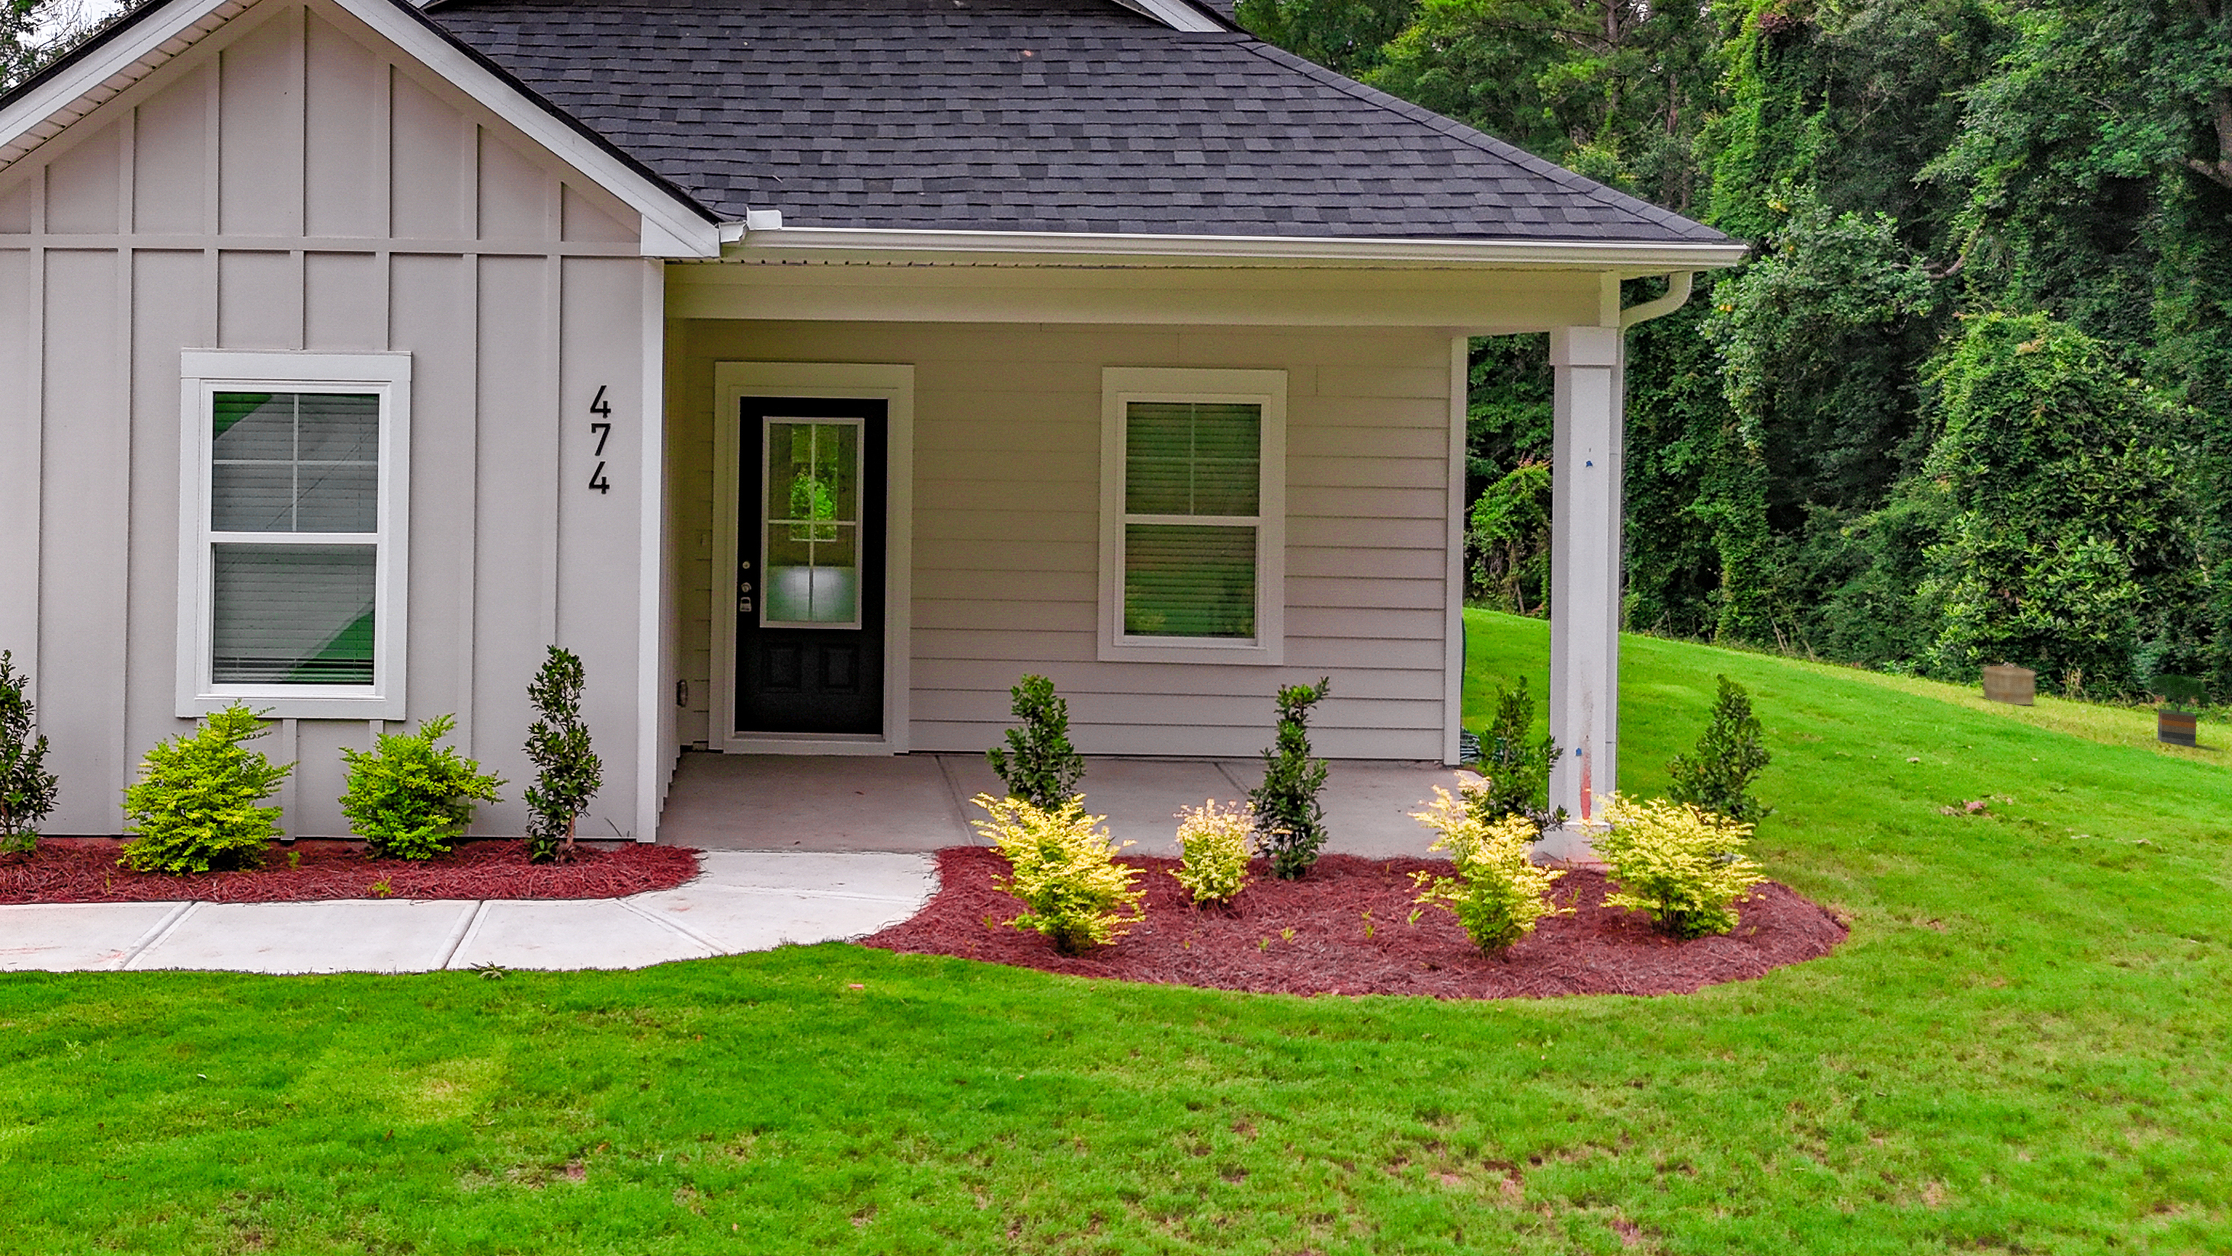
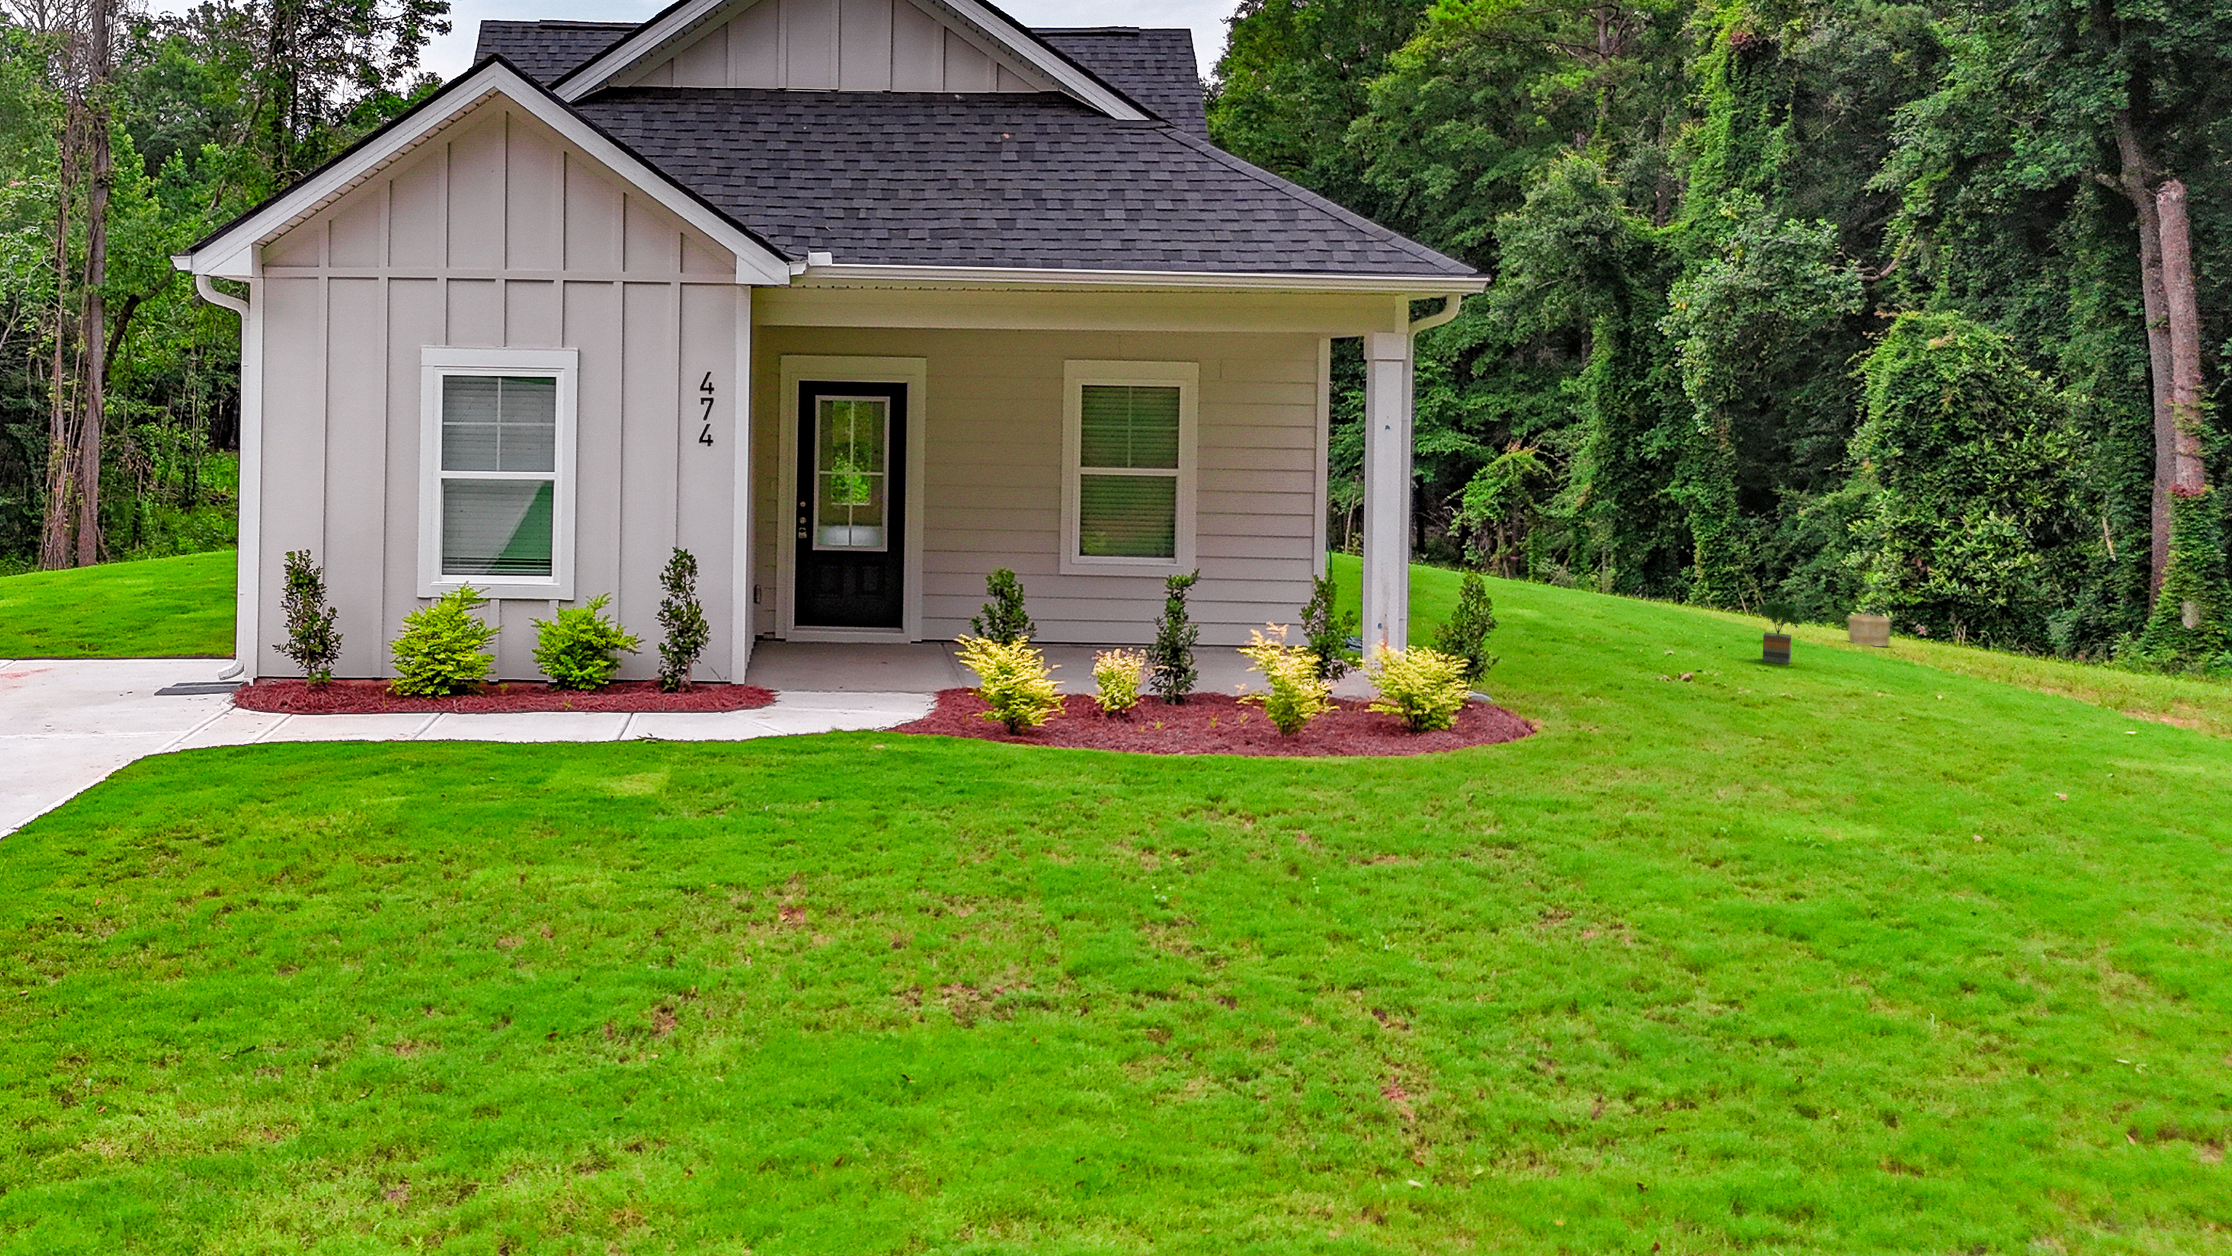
potted tree: present [2150,675,2212,747] -> present [1758,602,1803,664]

